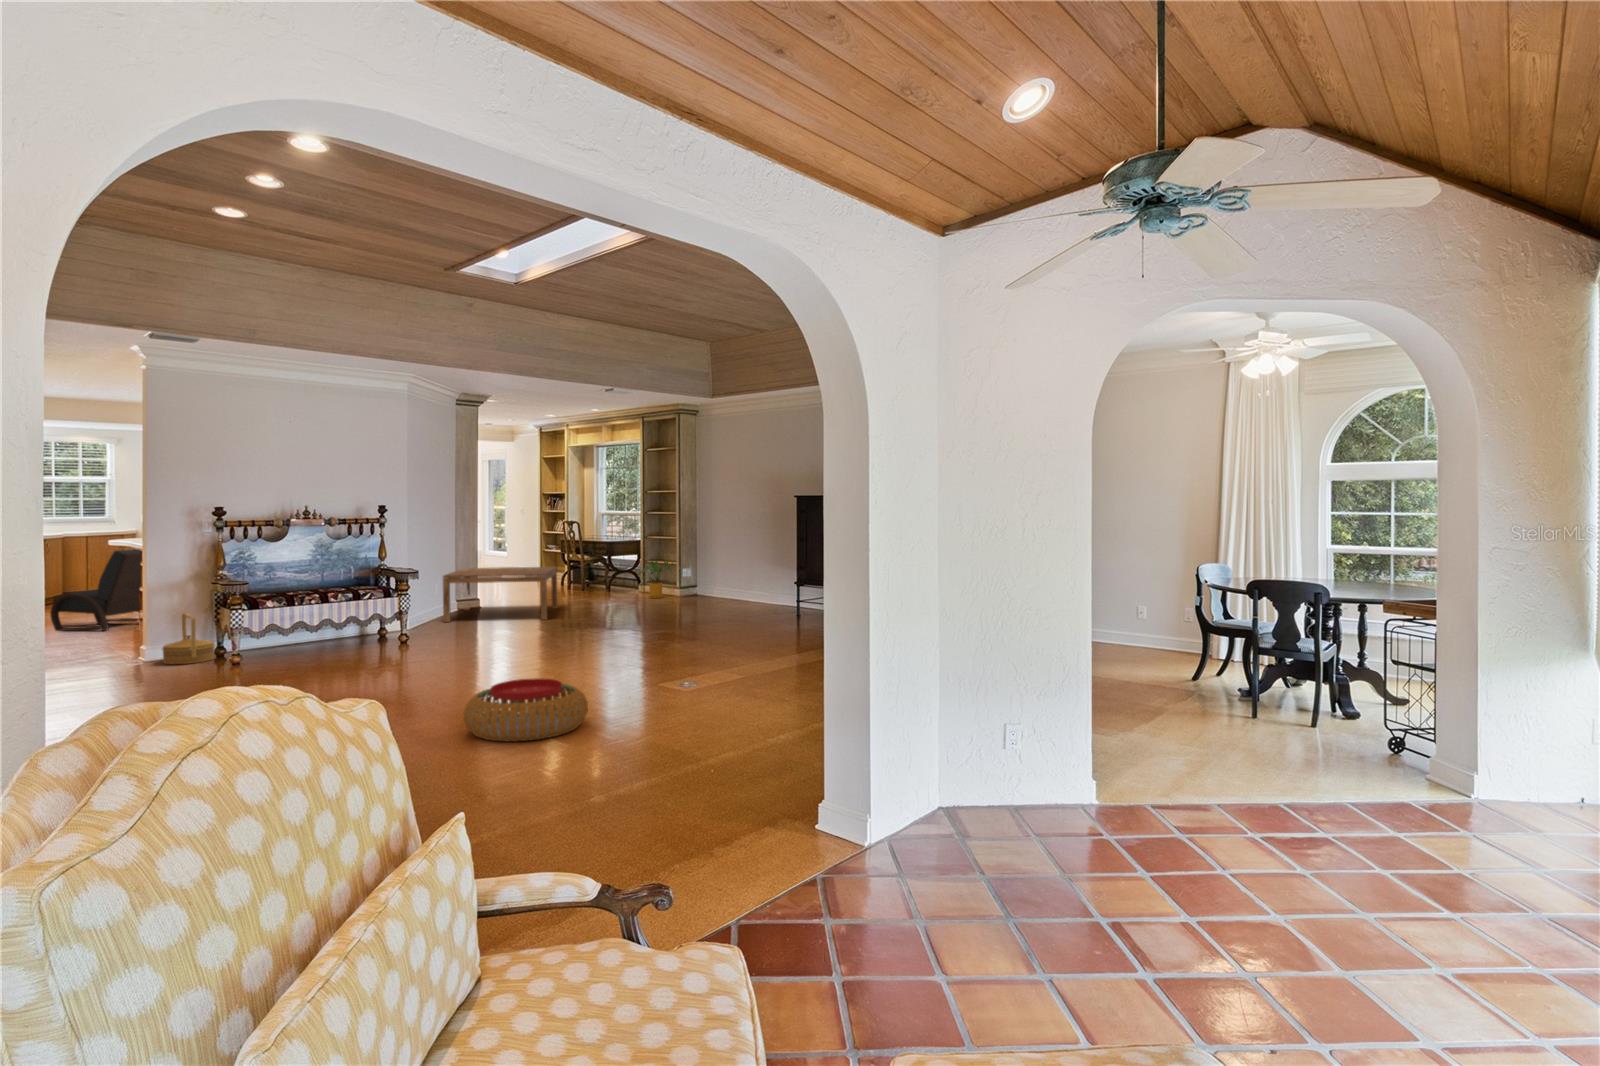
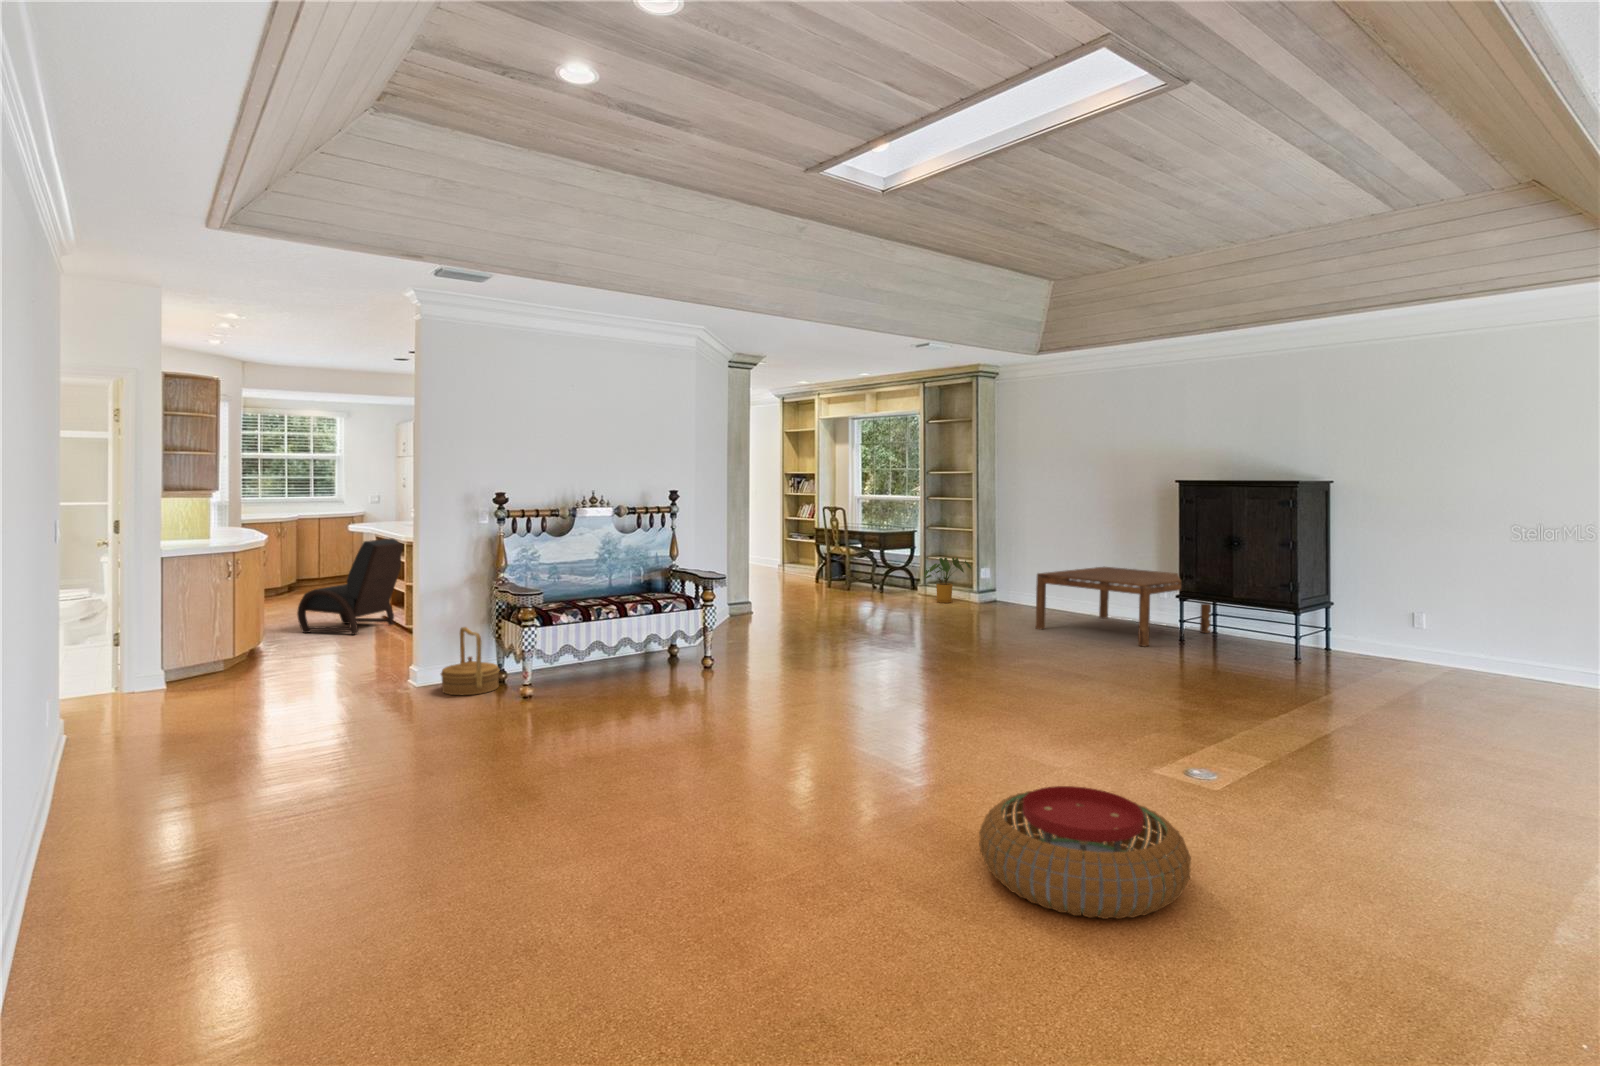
coffee table: present [443,567,557,622] -> present [1036,567,1211,646]

